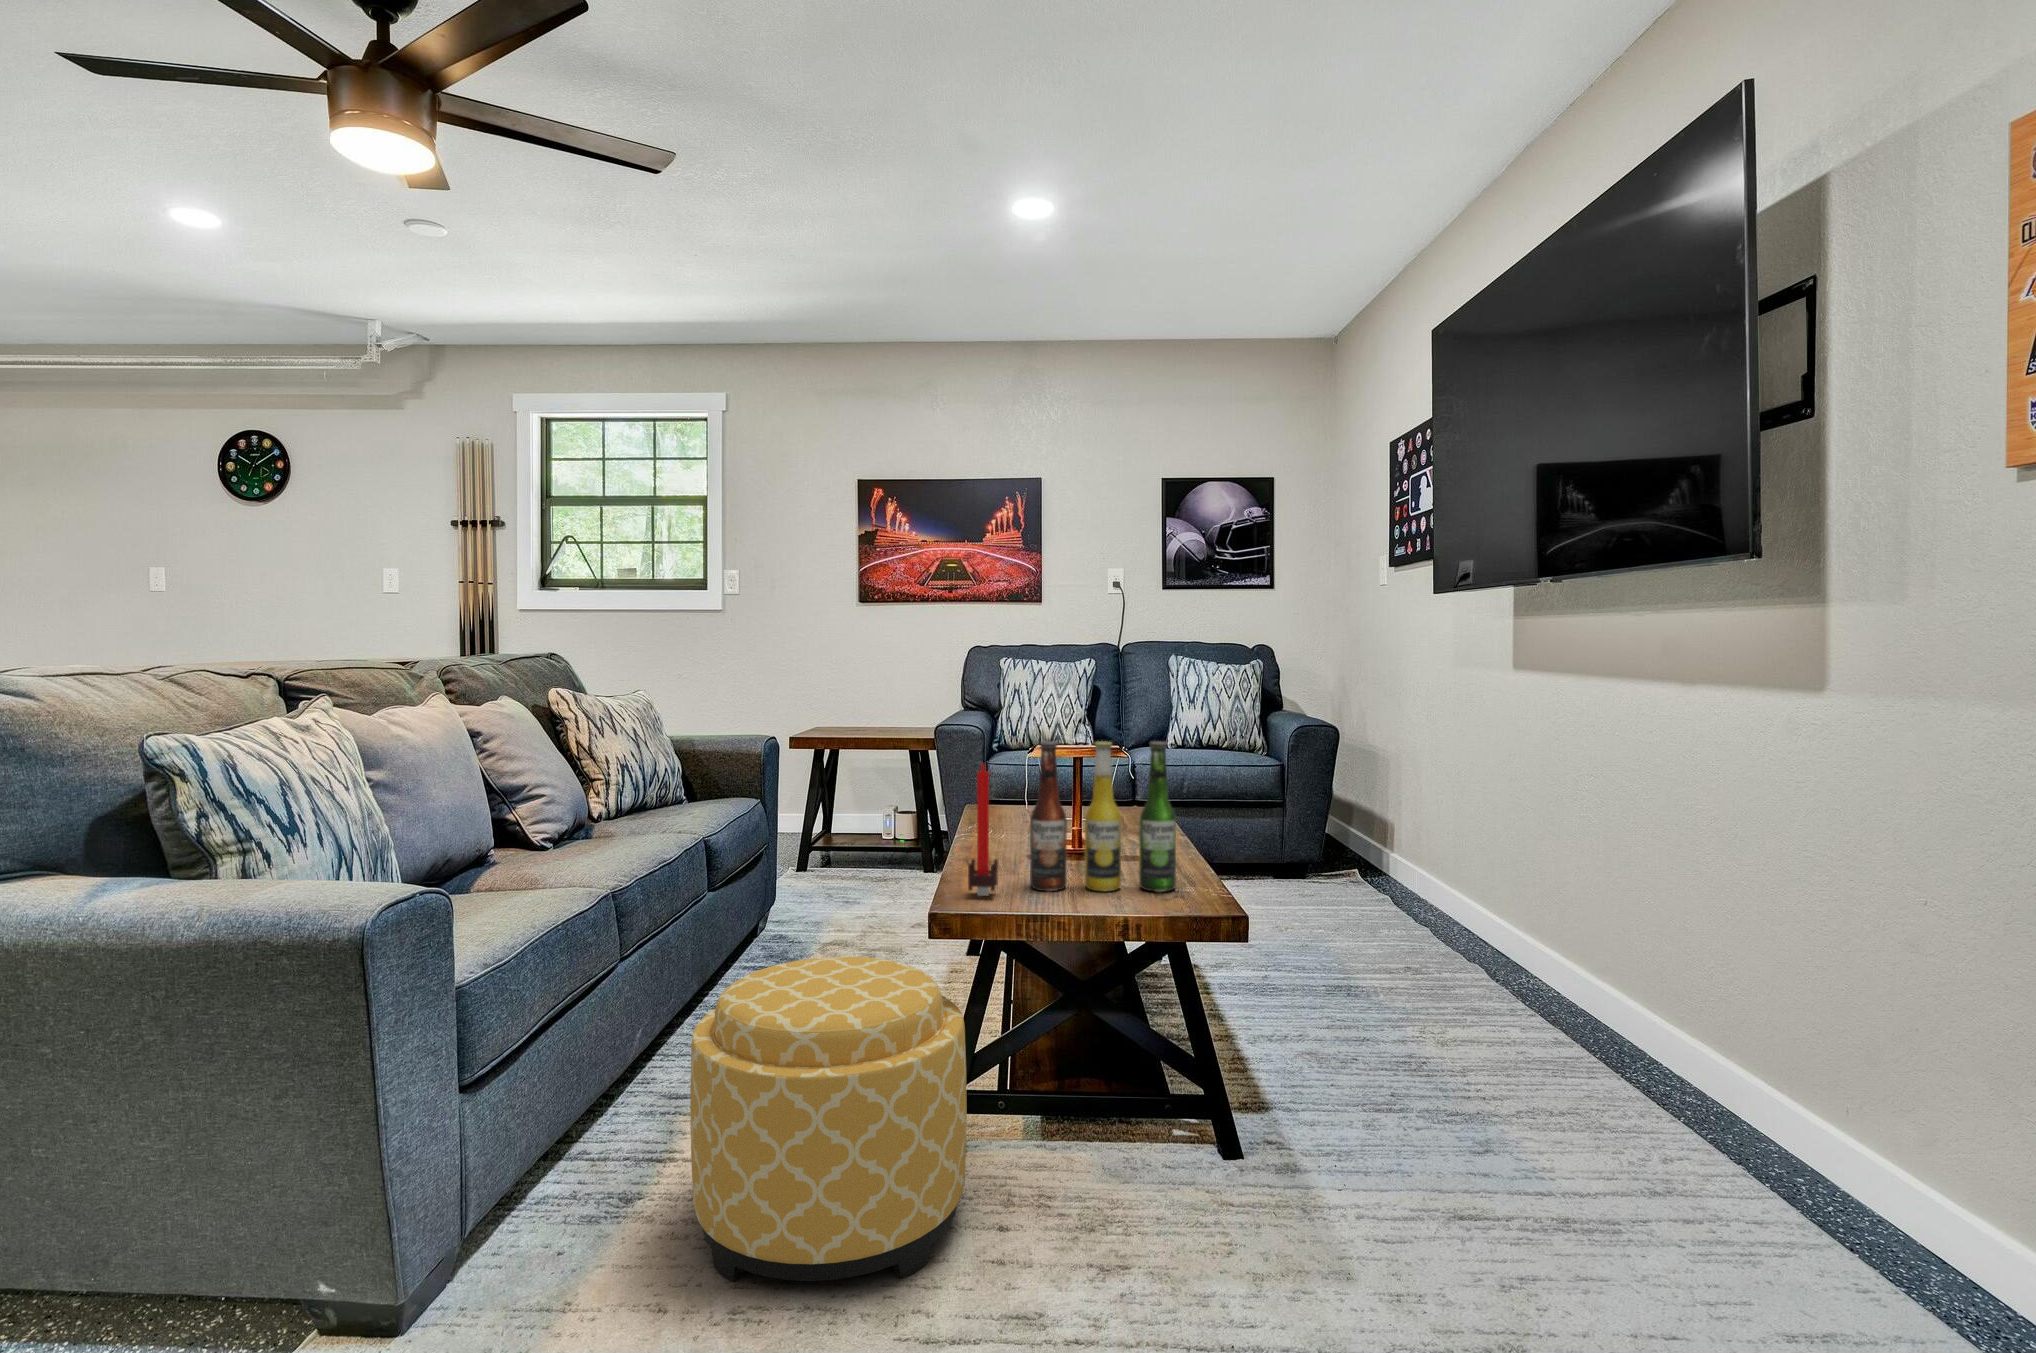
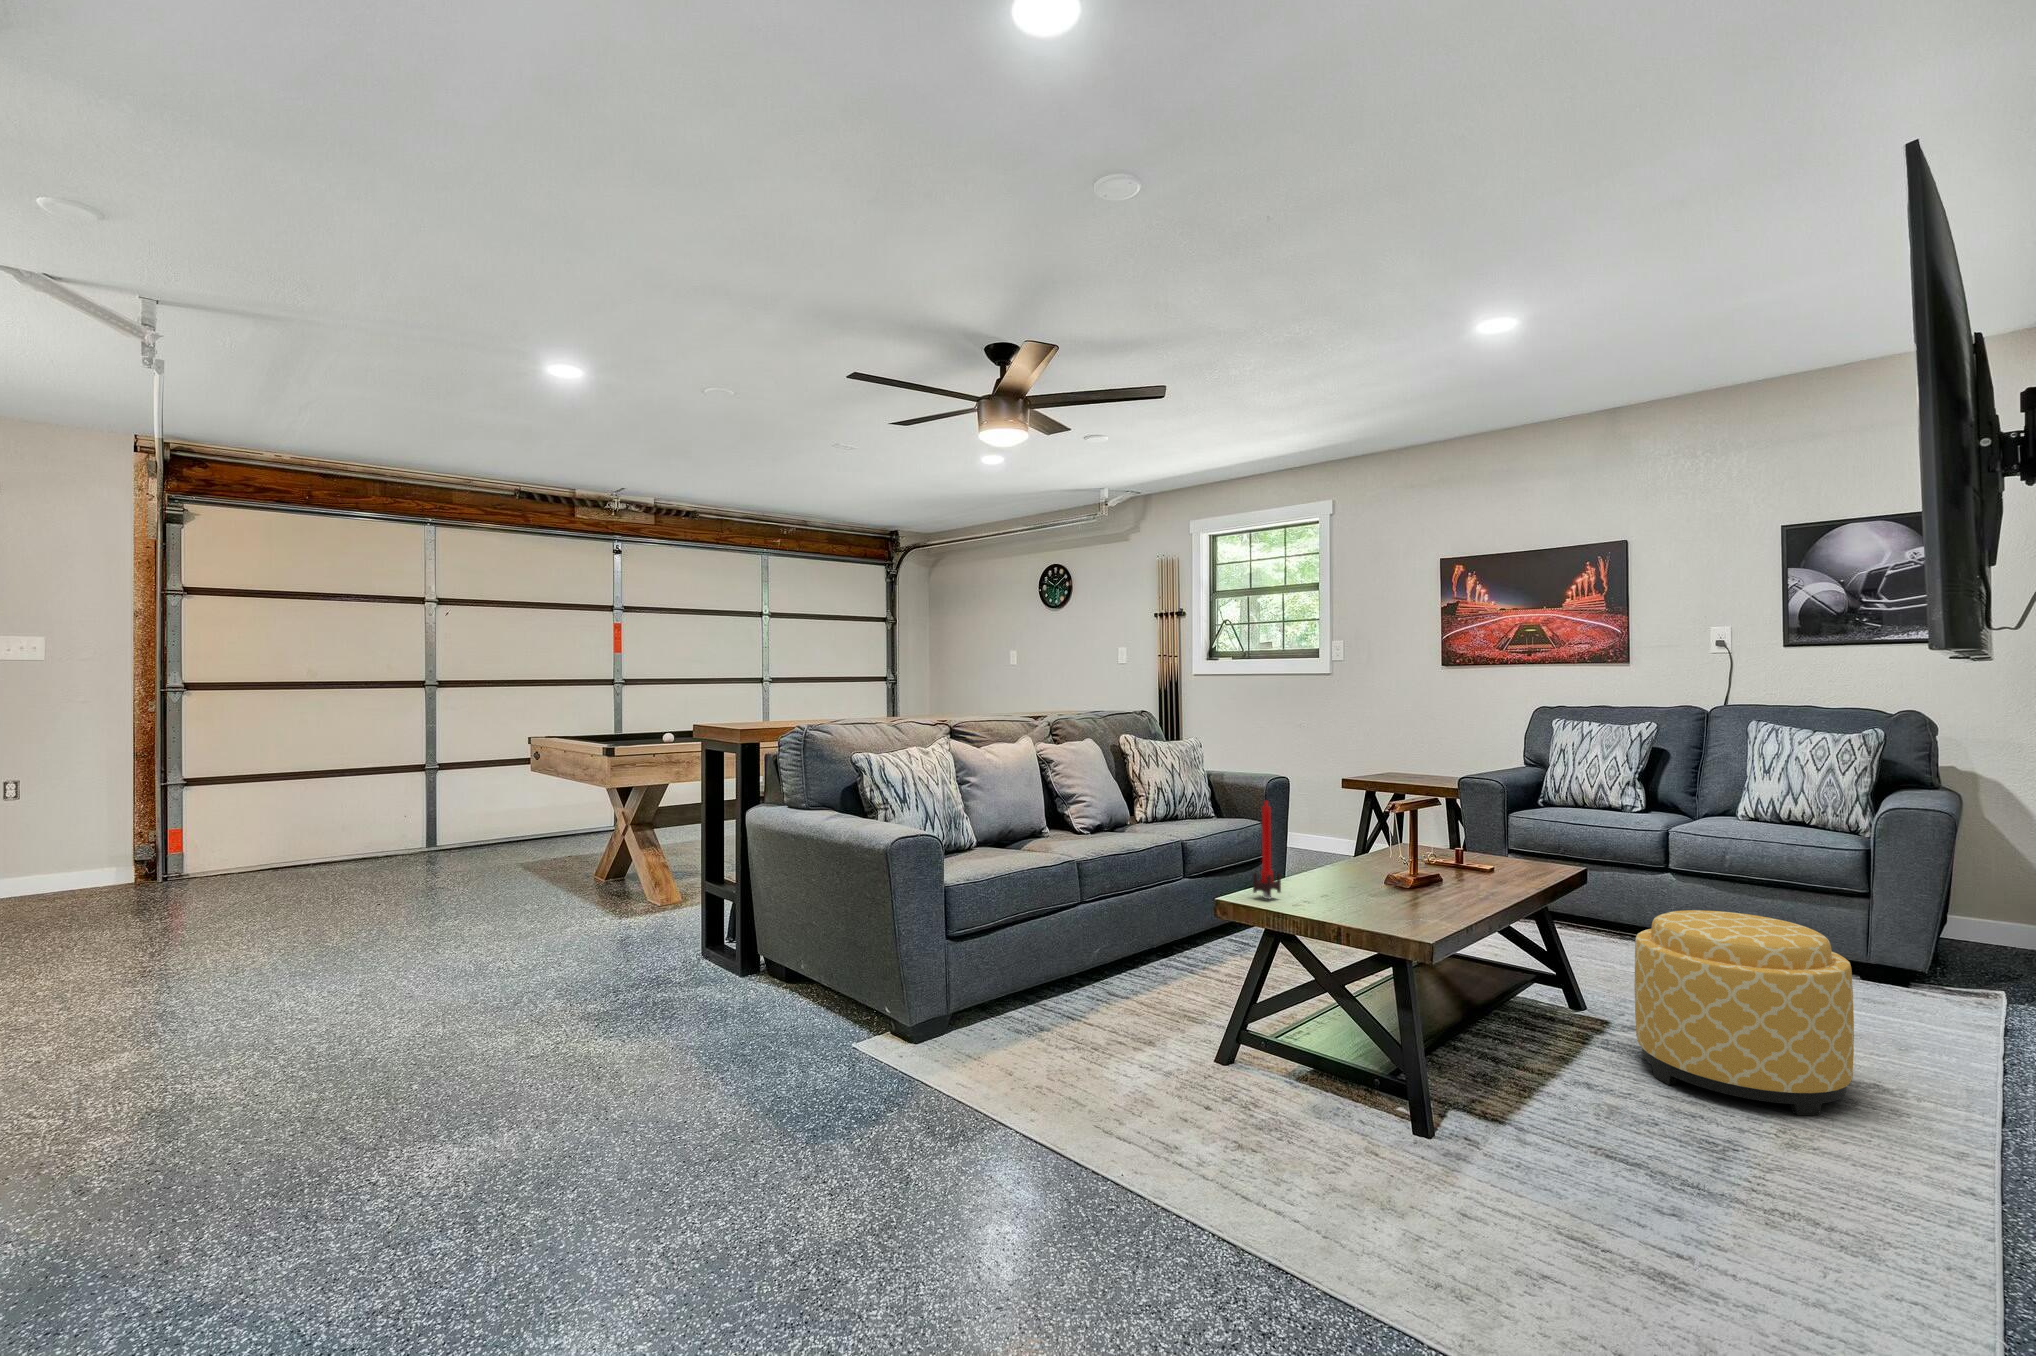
beer bottle: present [1030,741,1176,892] -> none [1311,788,1427,920]
ottoman: present [690,957,967,1281] -> present [1635,910,1854,1115]

